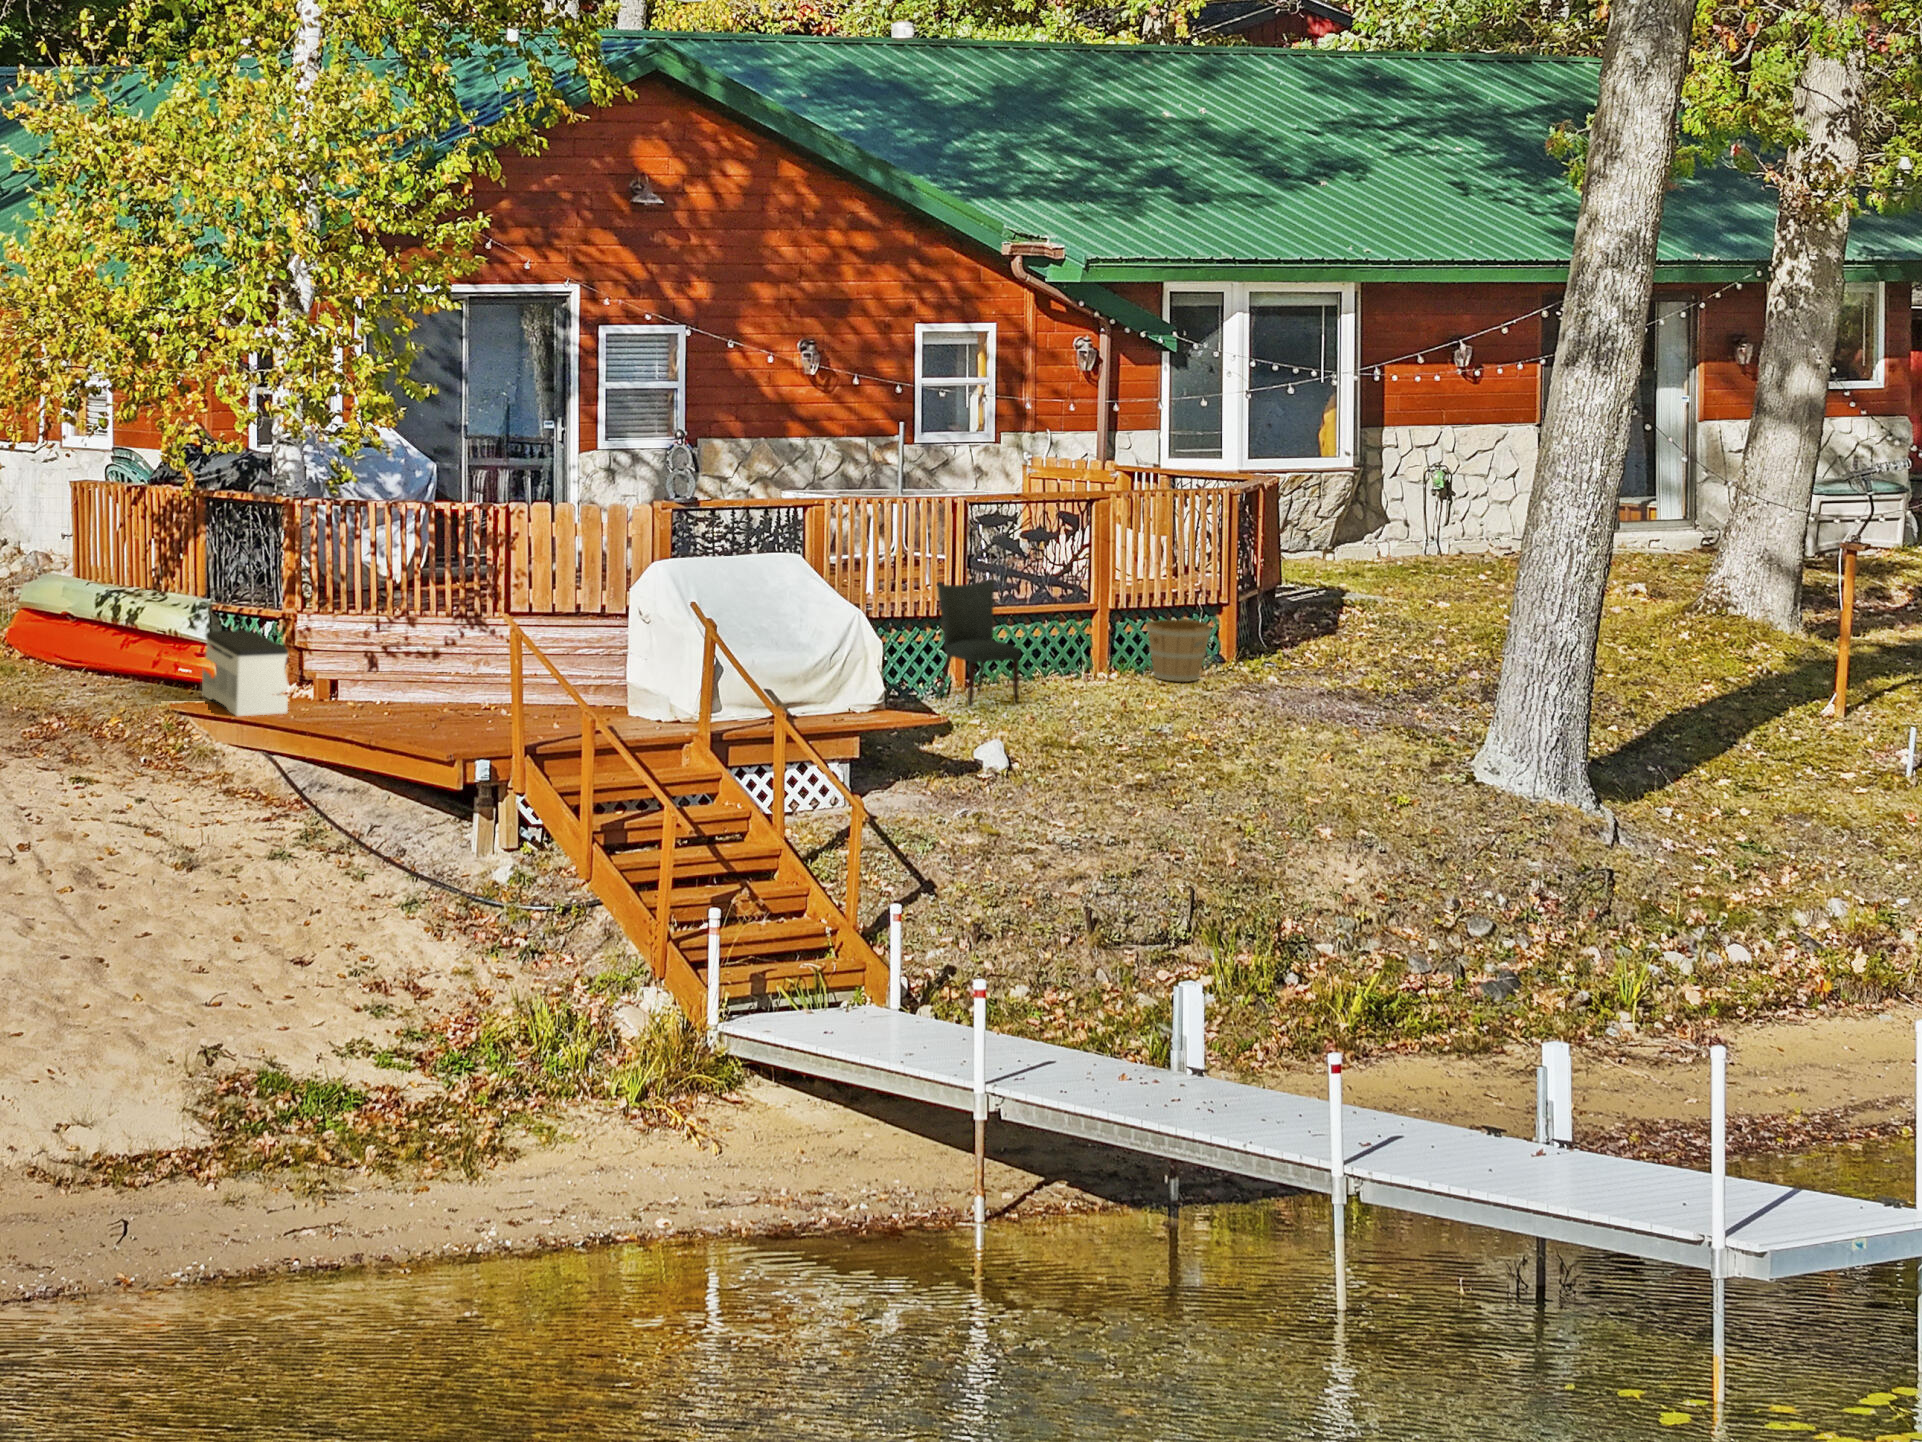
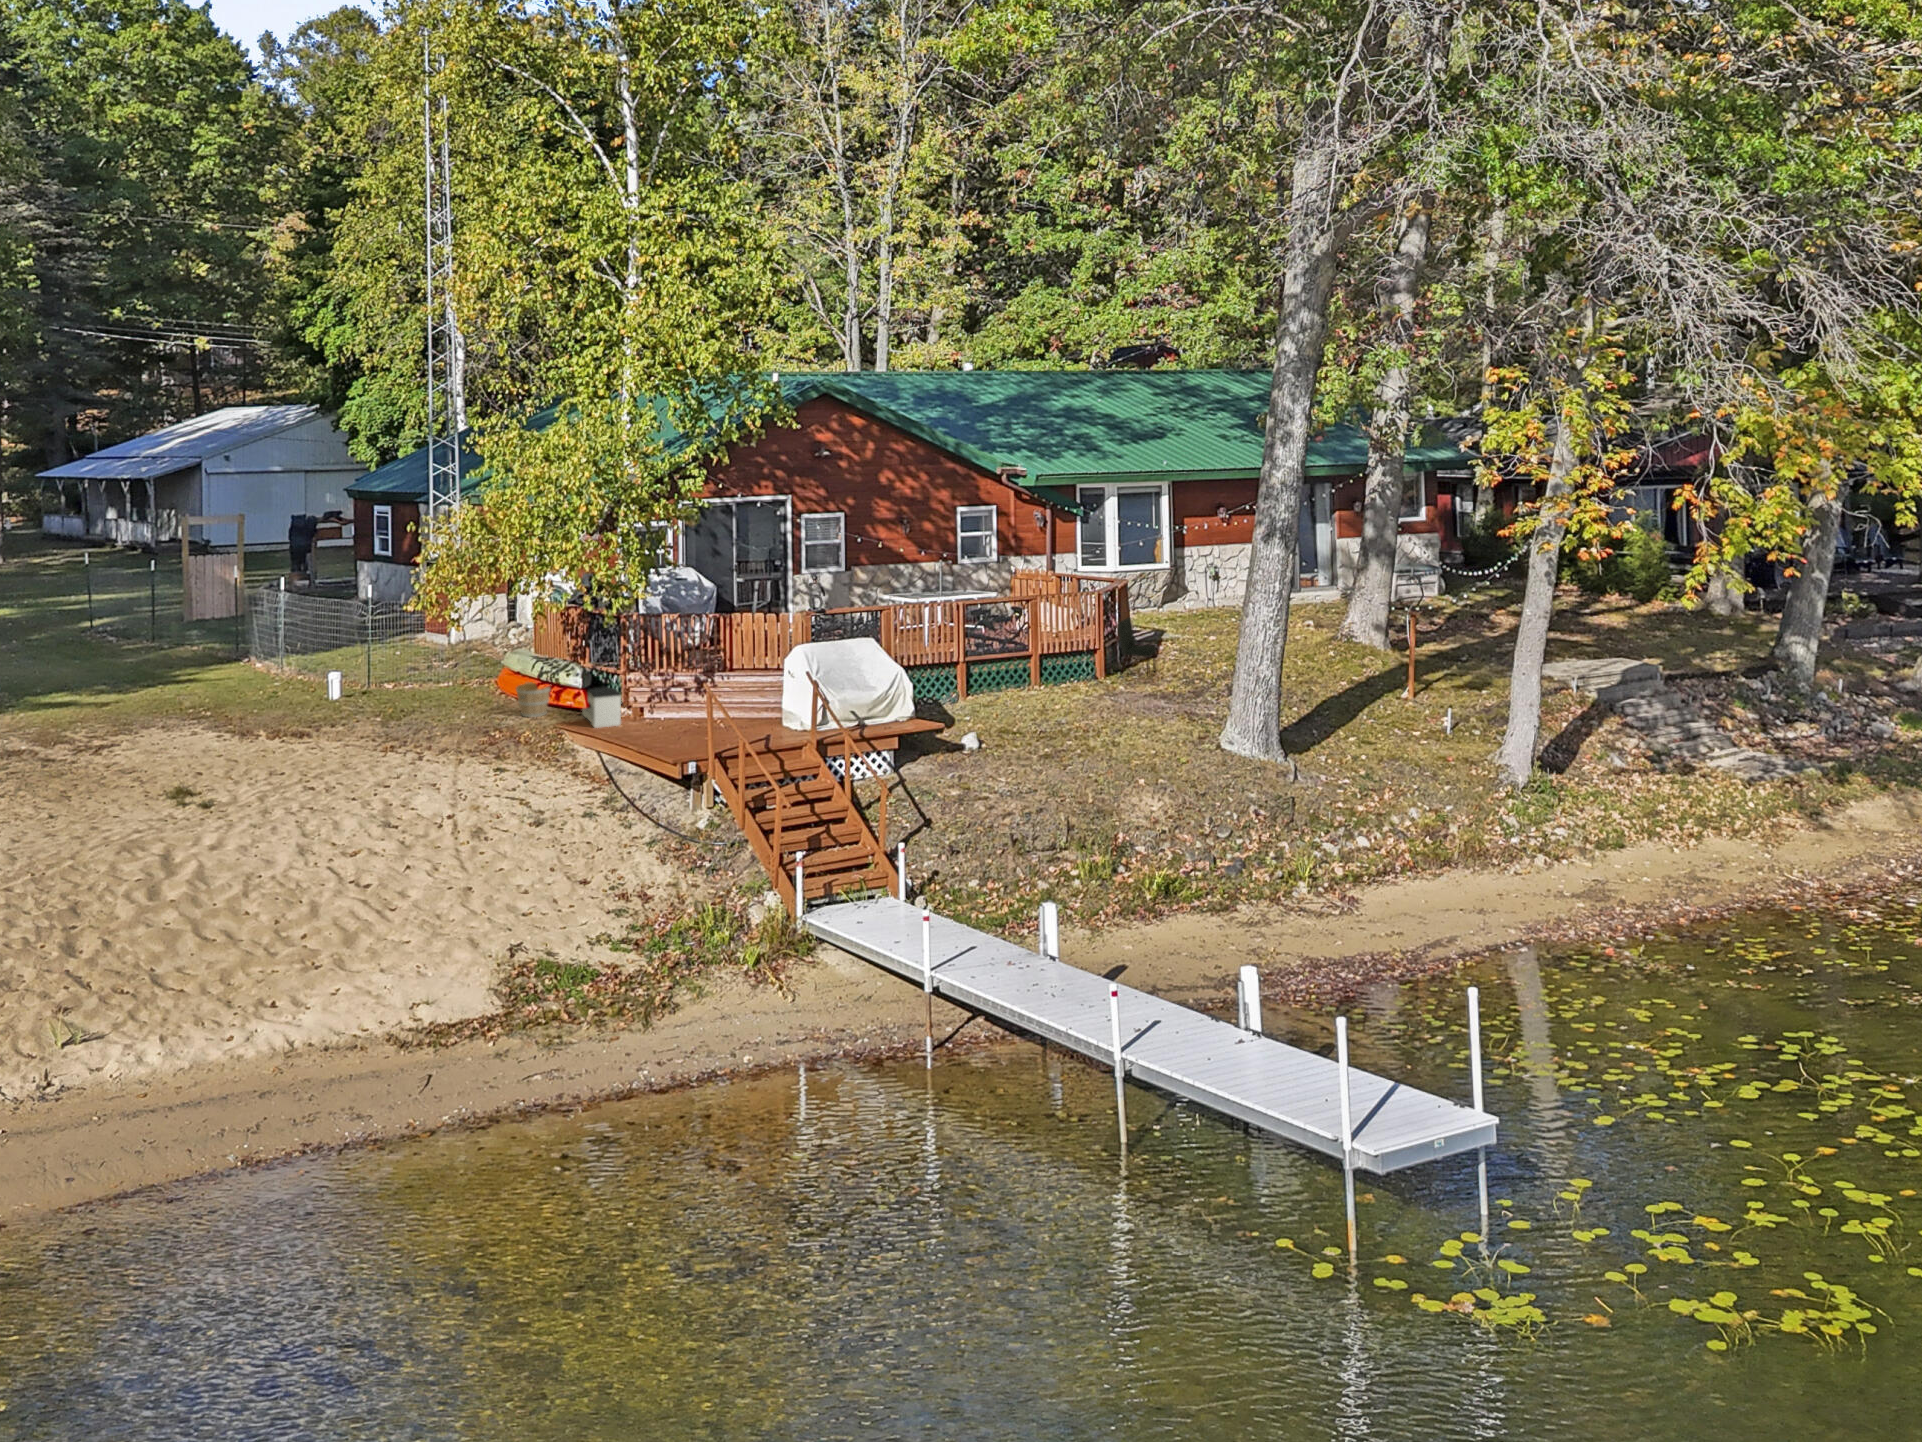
chair: present [937,579,1021,707] -> present [1117,617,1156,676]
wooden bucket: present [1146,619,1211,682] -> present [516,682,551,717]

